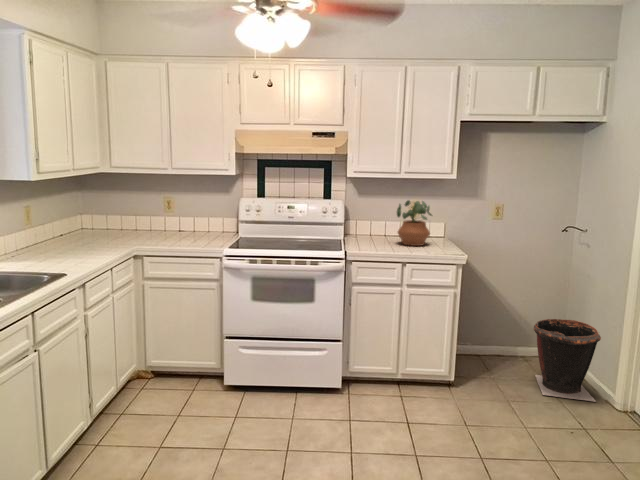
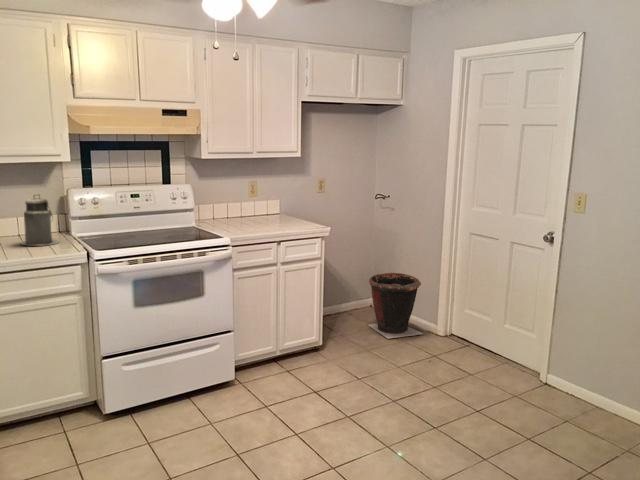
canister: none [197,200,225,241] -> present [21,194,59,246]
potted plant: present [397,200,432,246] -> none [251,179,284,225]

